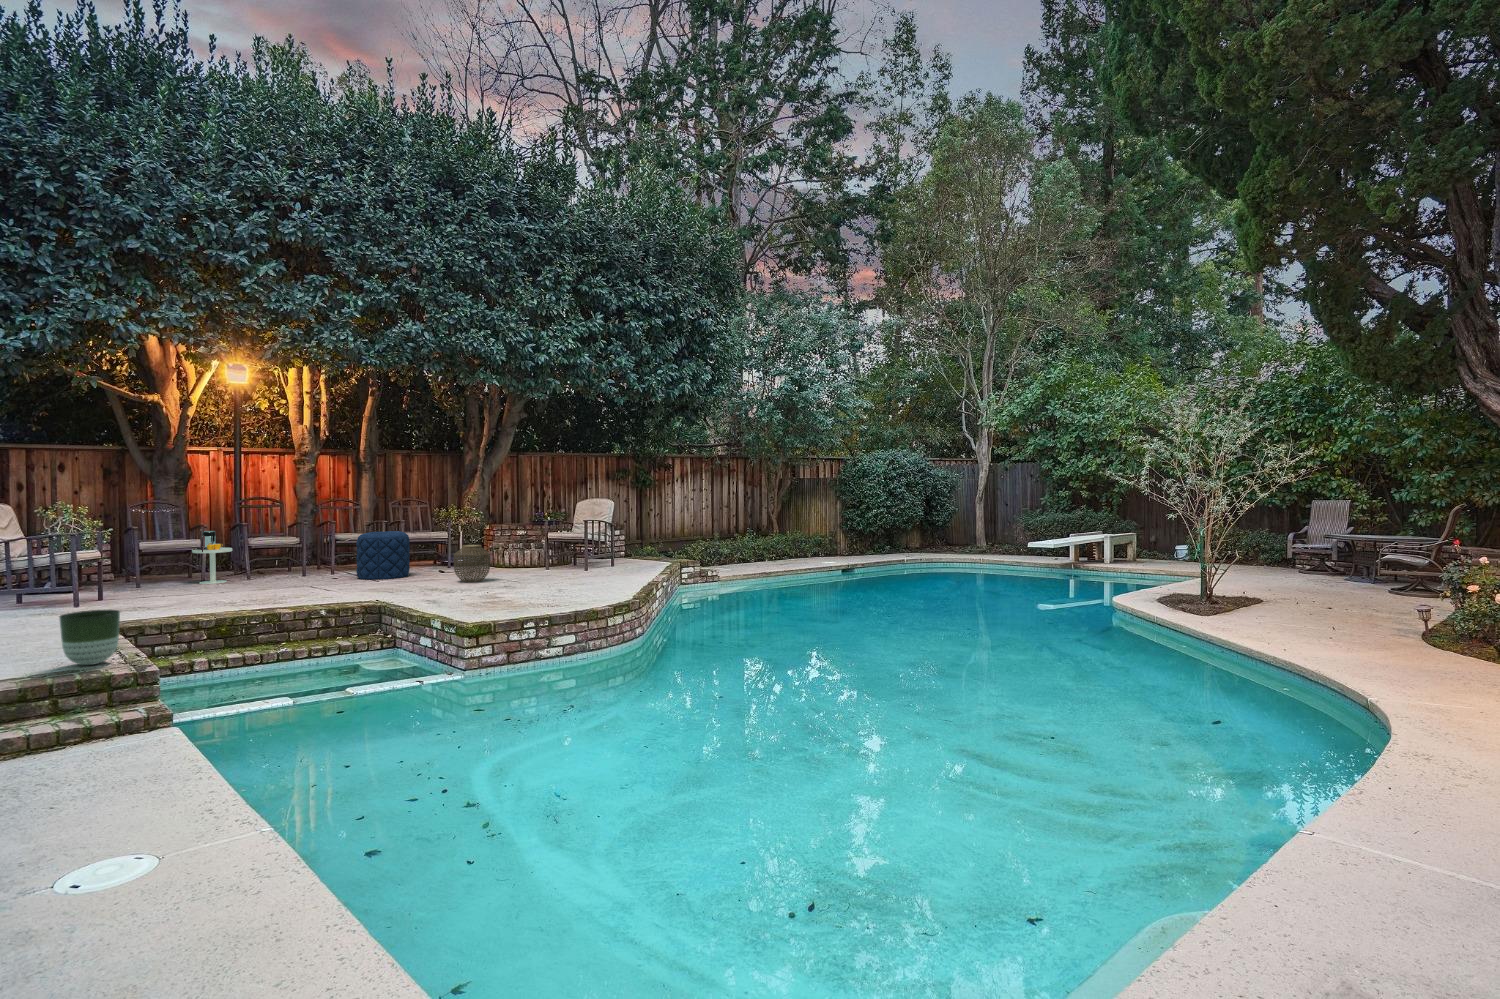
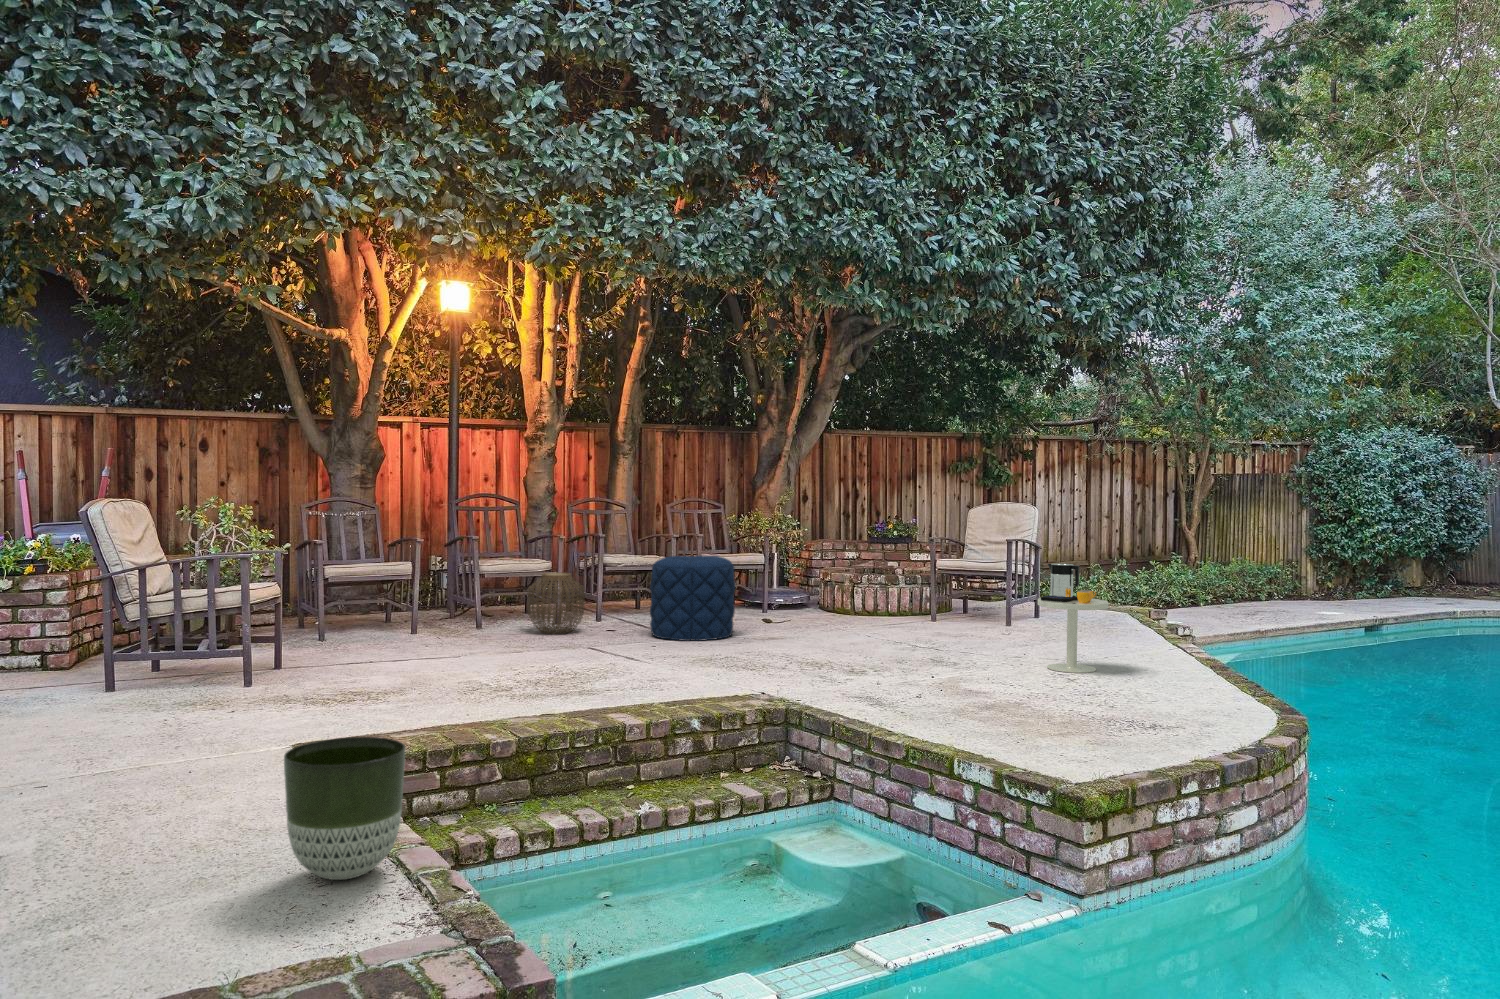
side table: present [192,531,232,584] -> present [1038,564,1109,673]
woven basket: present [454,545,490,582] -> present [527,572,585,634]

